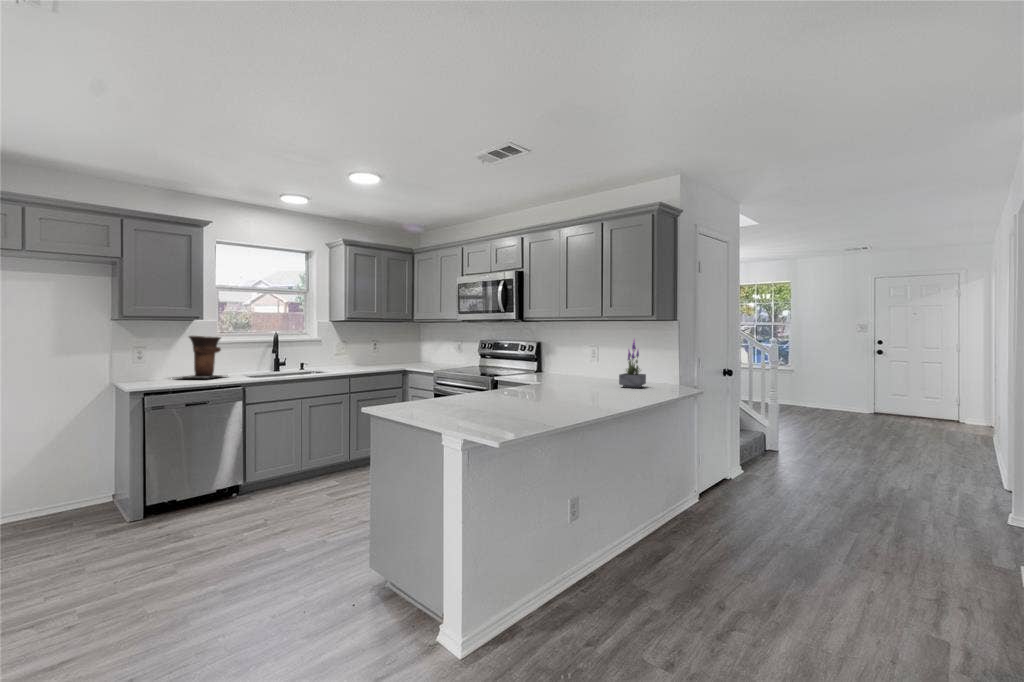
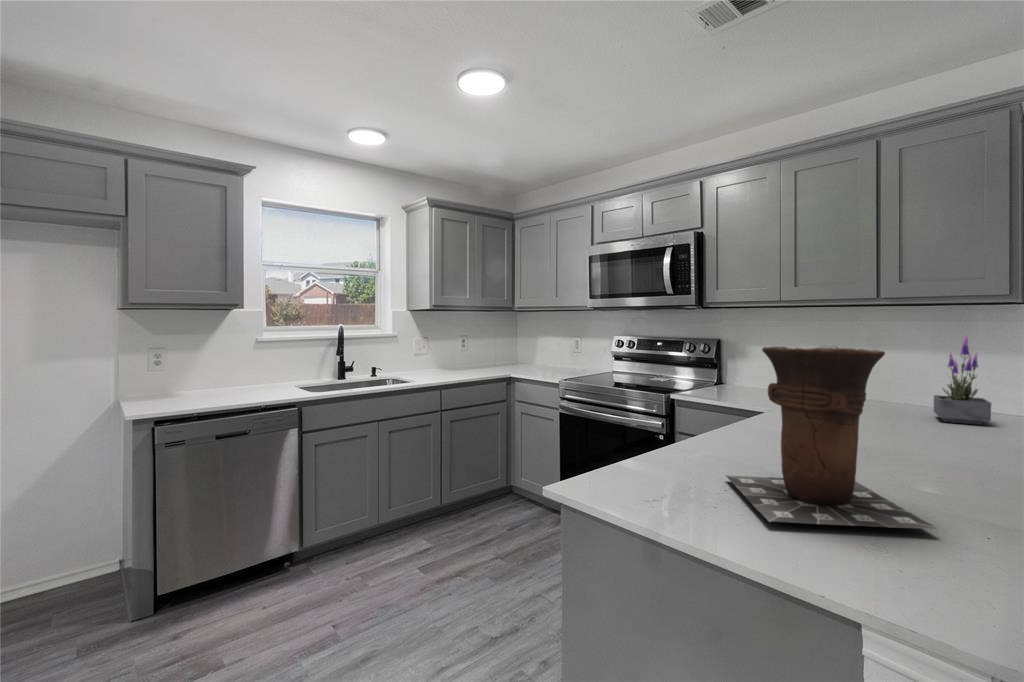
vase: present [183,336,221,378] -> present [726,347,937,529]

